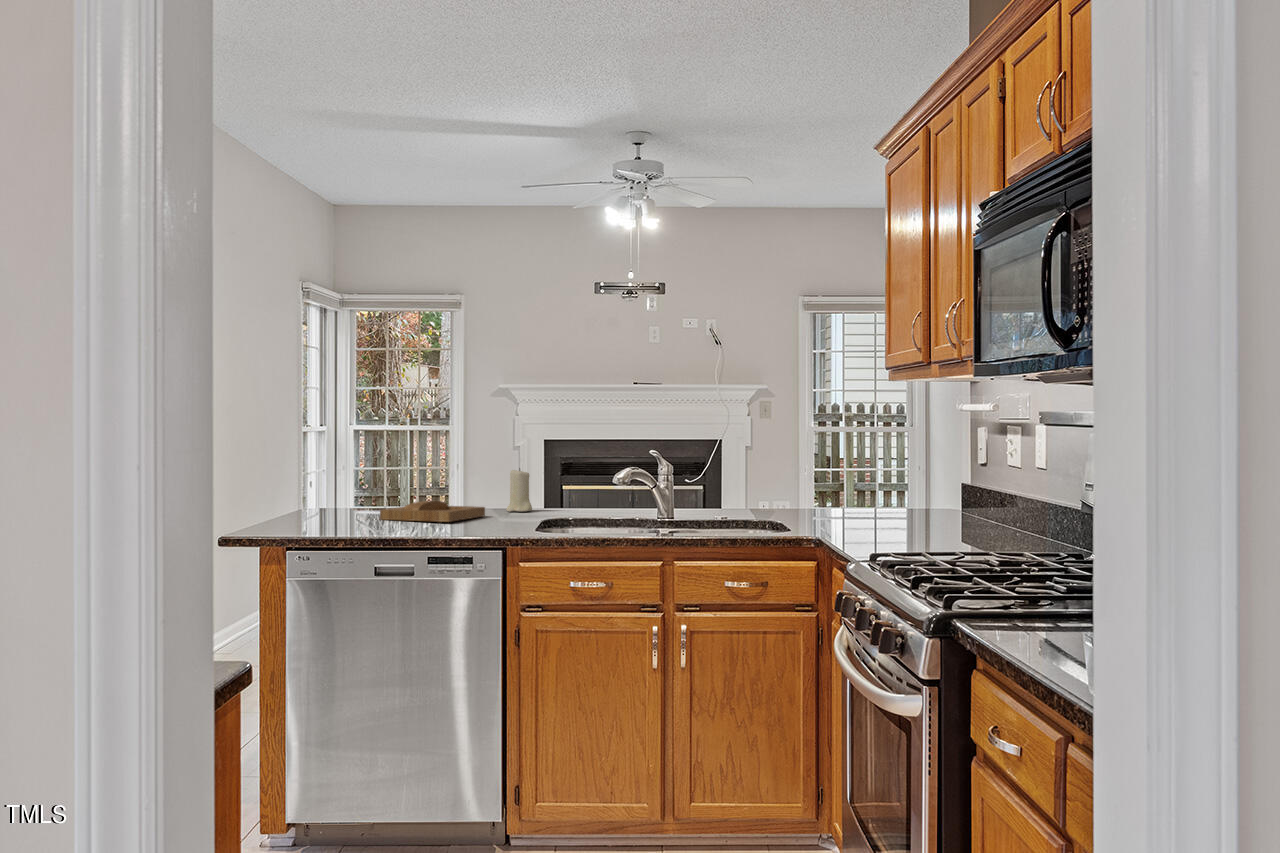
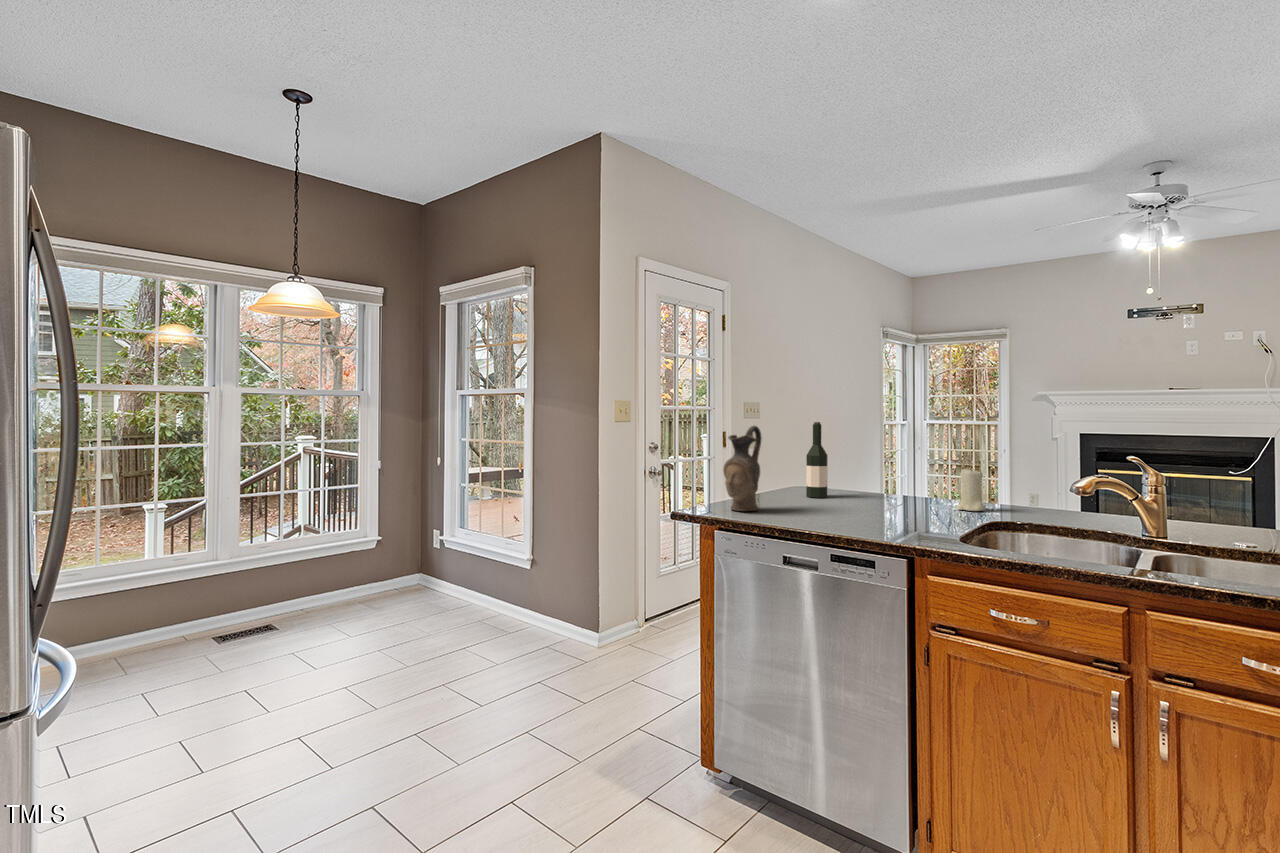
wine bottle: none [344,422,368,511] -> present [806,422,828,498]
ceramic pitcher: none [281,425,322,524] -> present [723,426,762,511]
tray: present [380,501,485,522] -> none [817,496,924,520]

